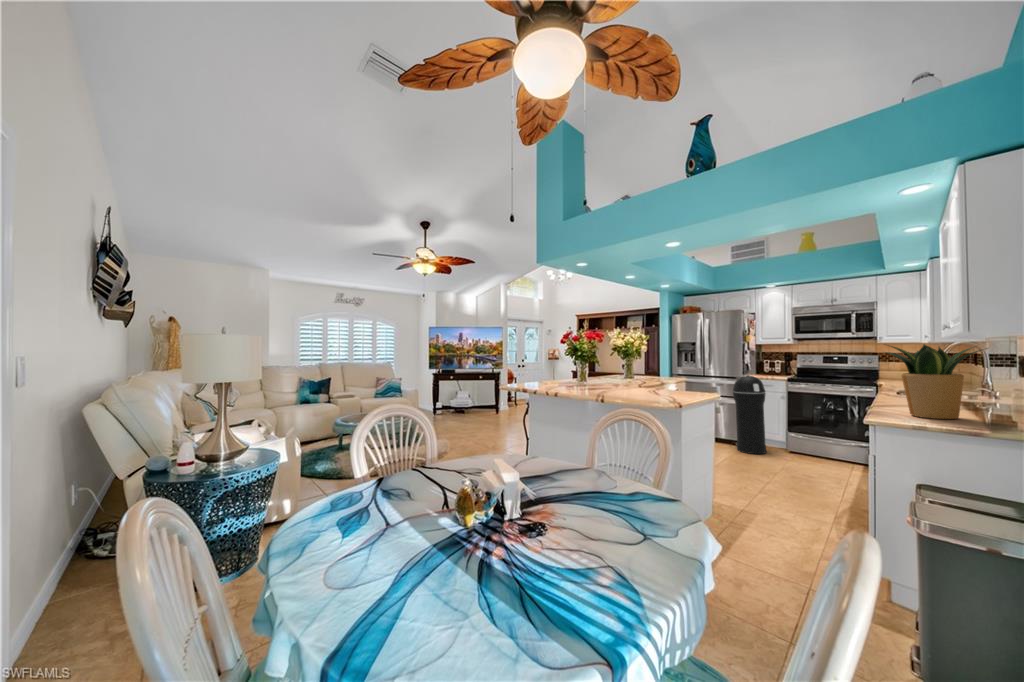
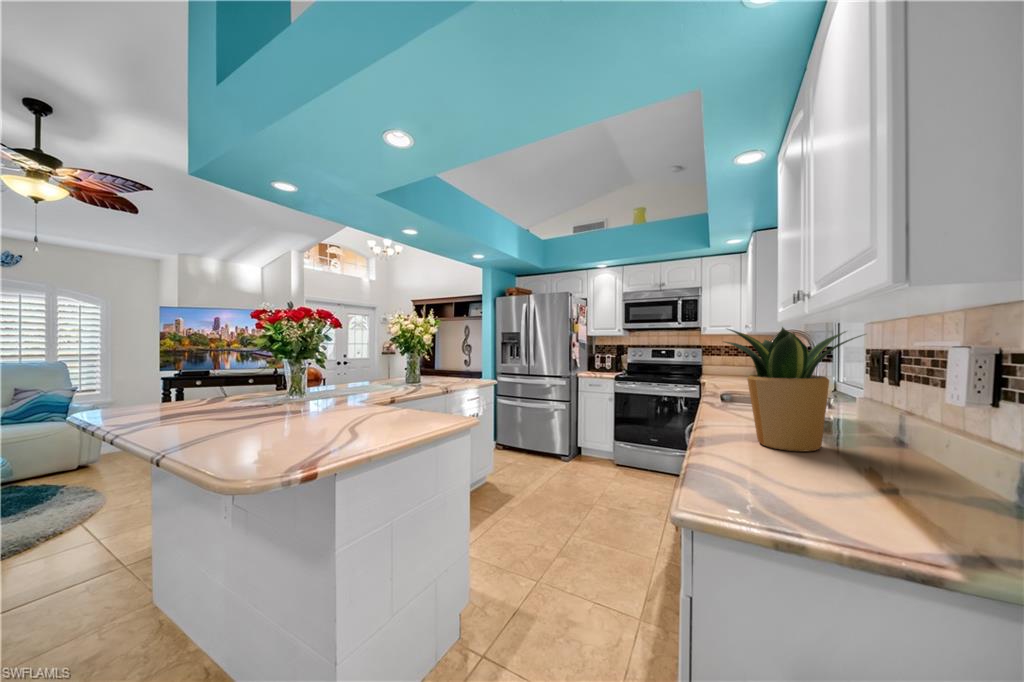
trash can: present [733,376,766,454] -> none [558,374,593,472]

